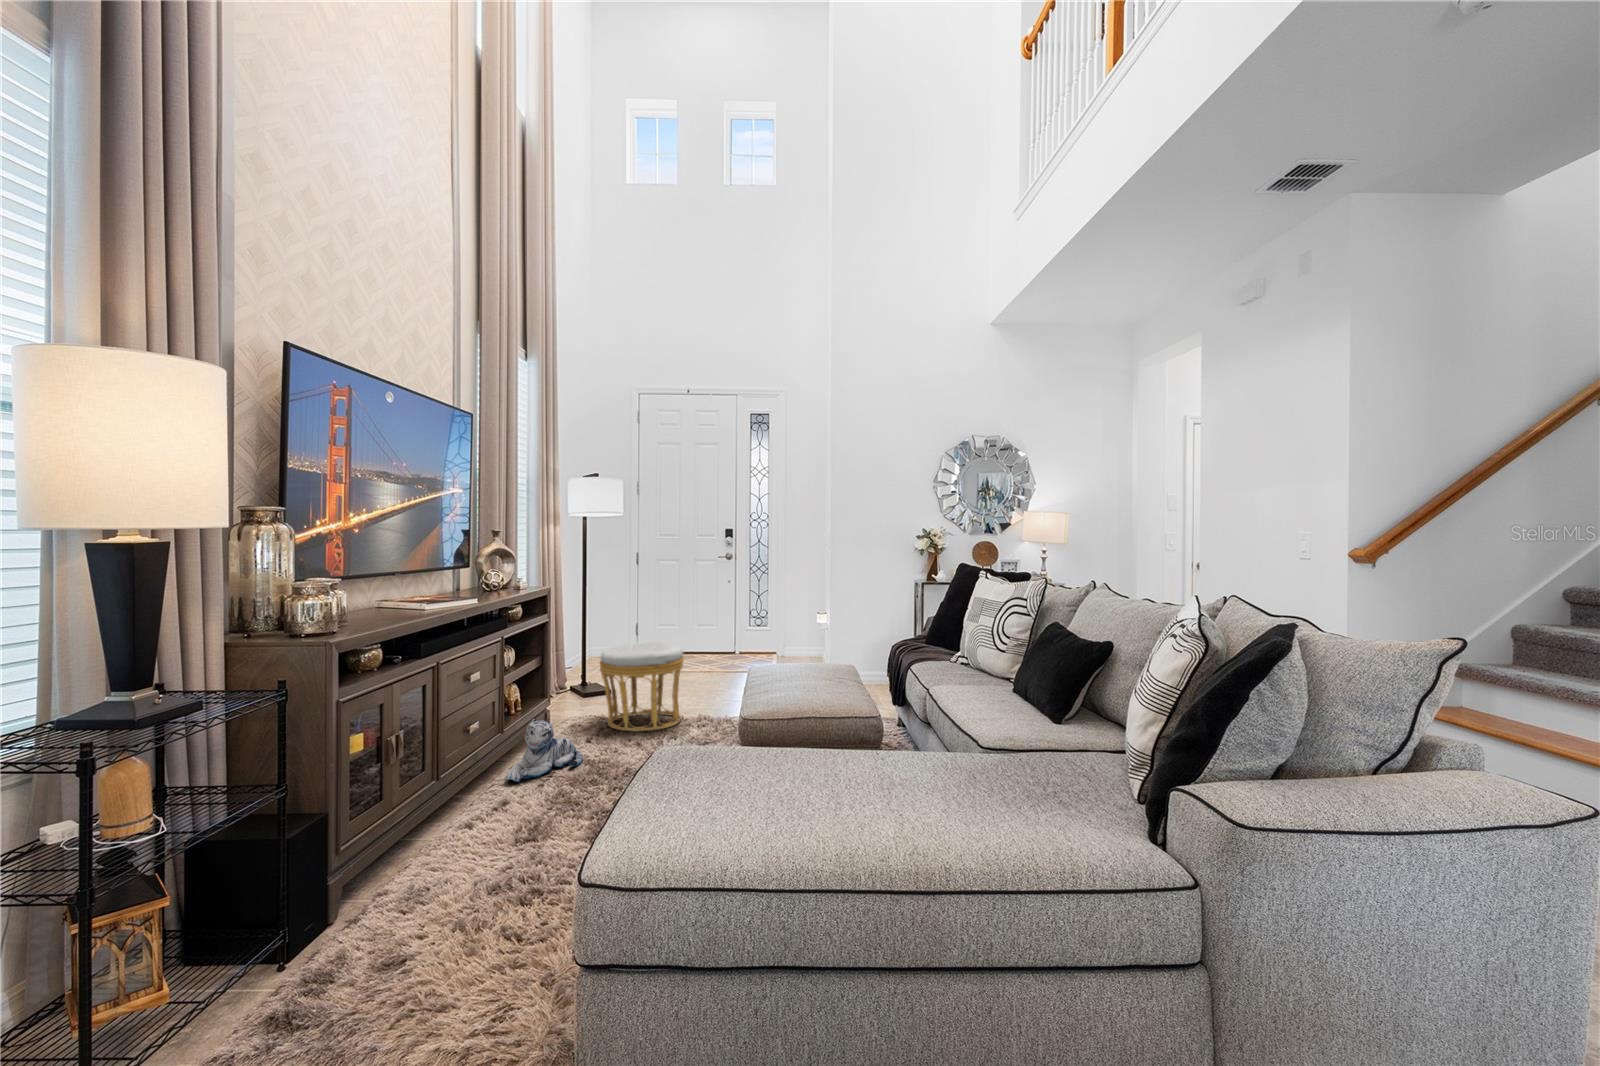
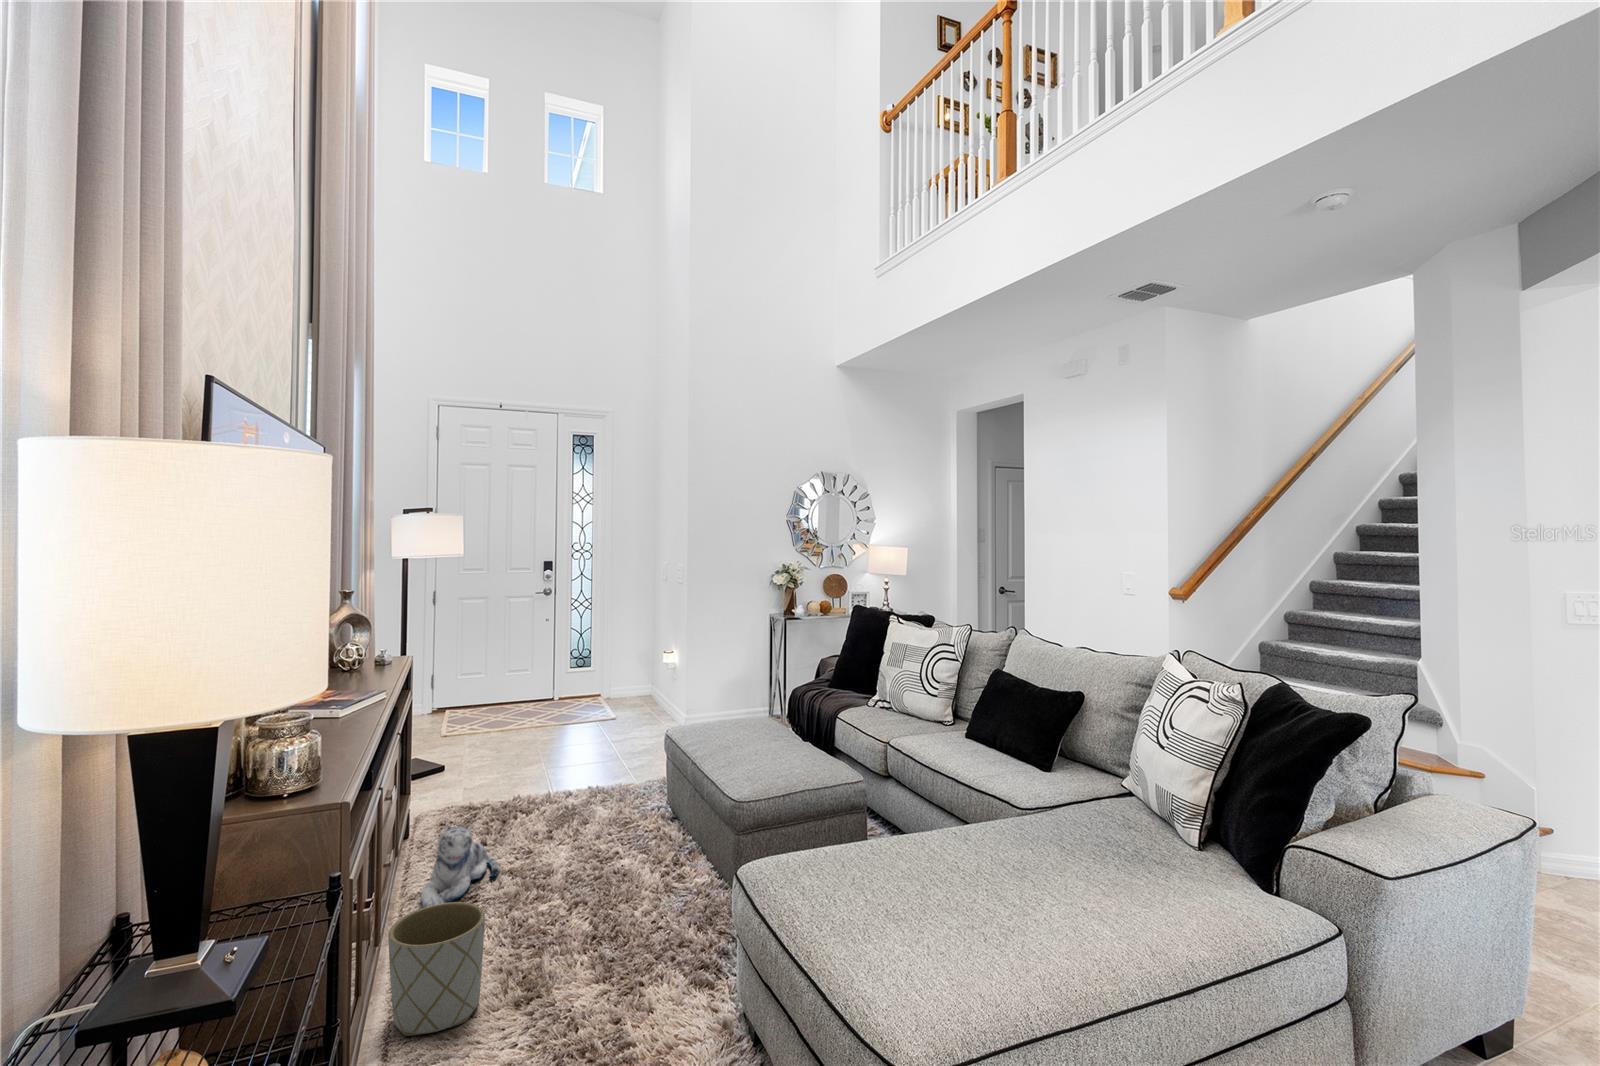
ottoman: present [600,642,683,732] -> none [473,708,575,819]
planter: none [414,764,492,857] -> present [388,902,485,1036]

